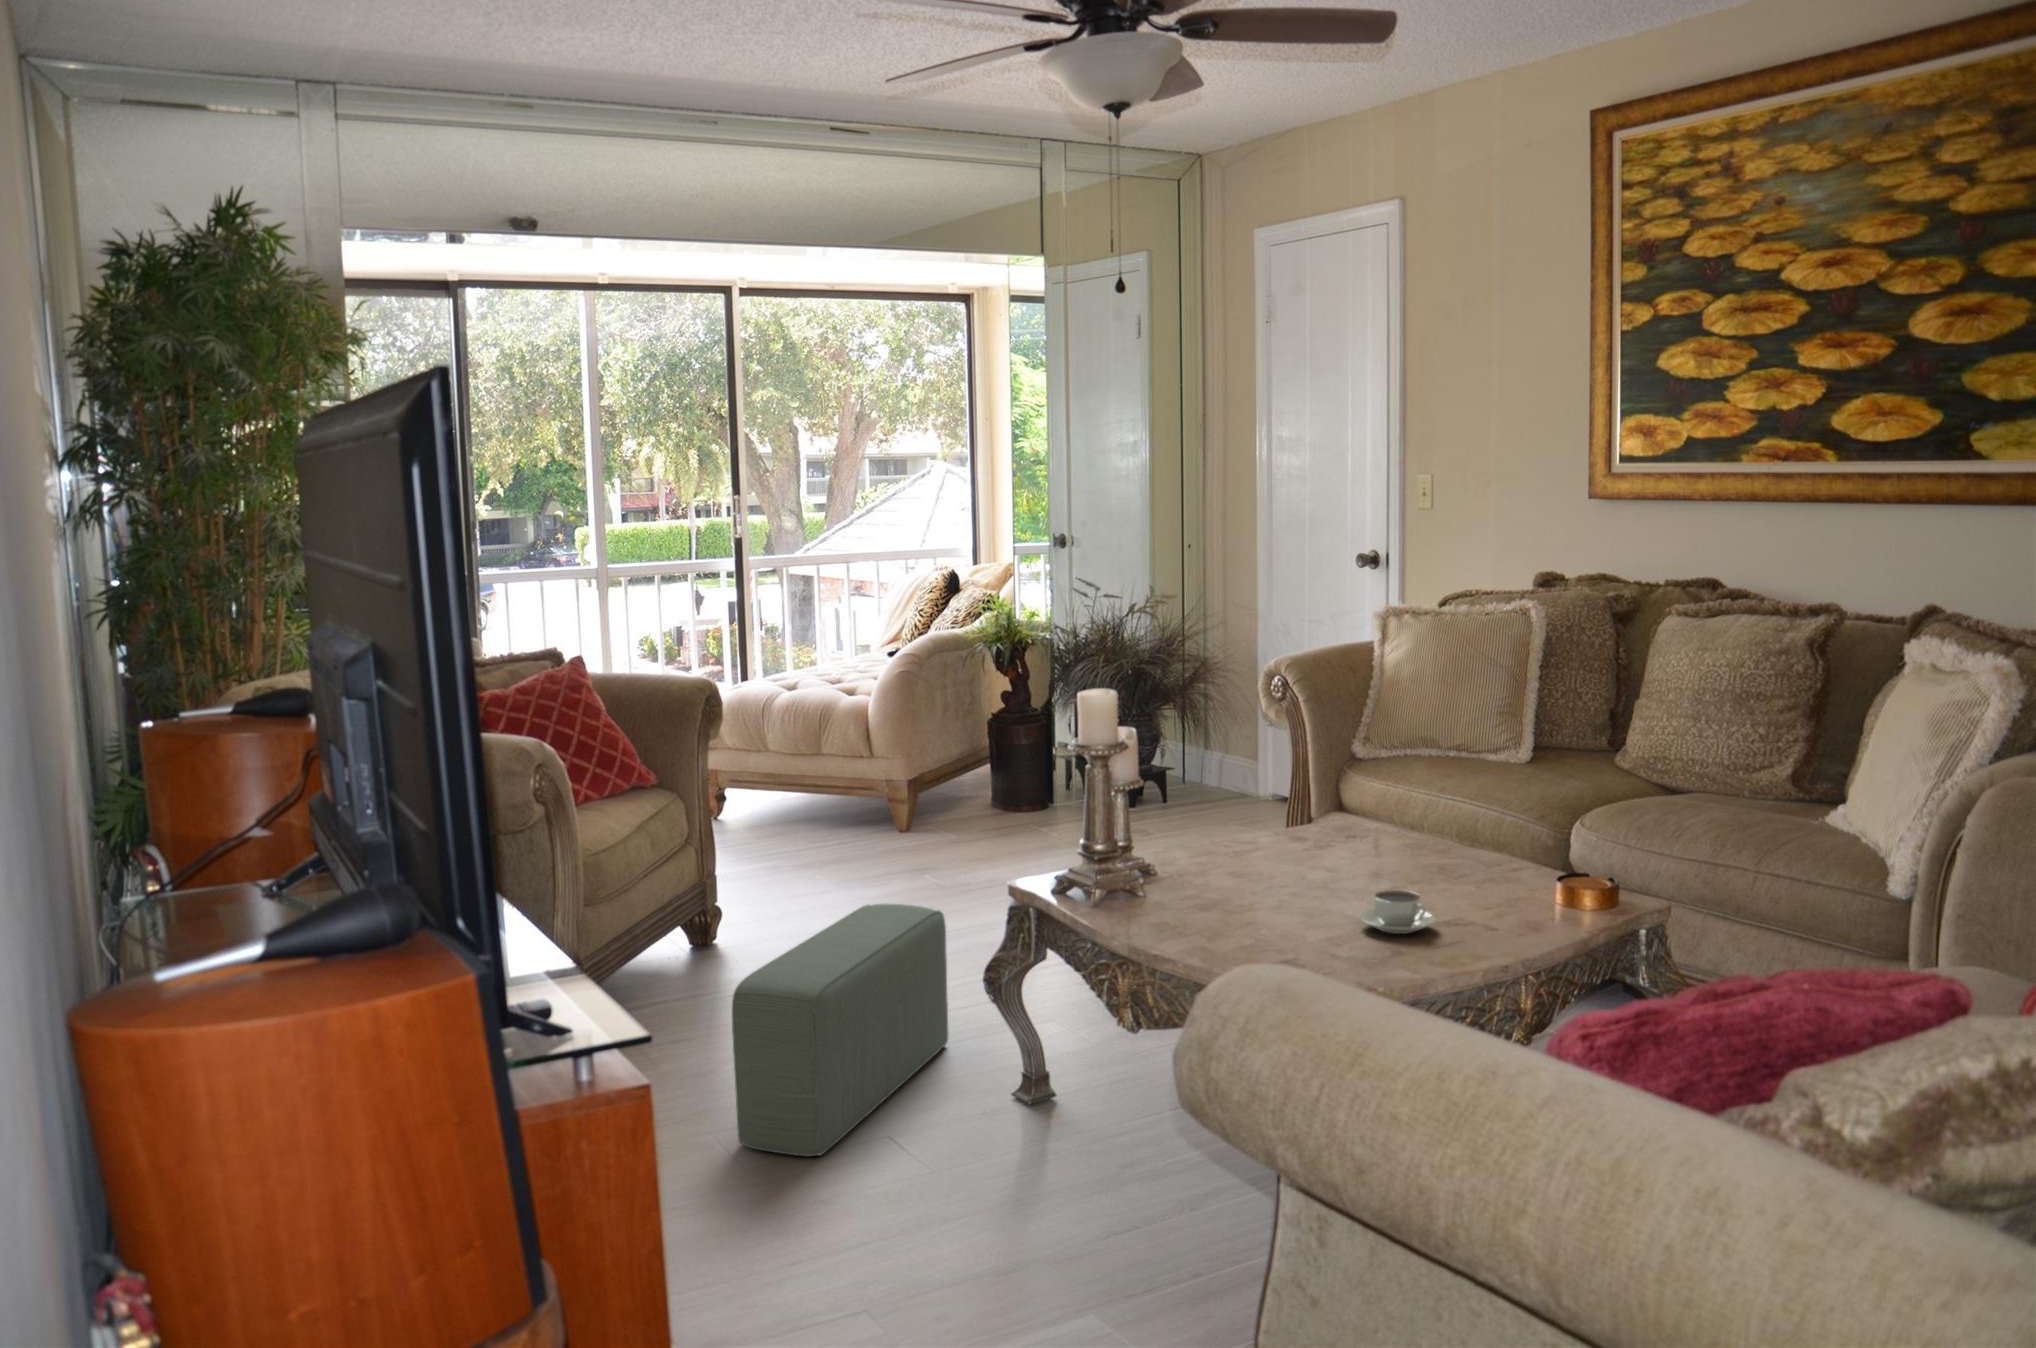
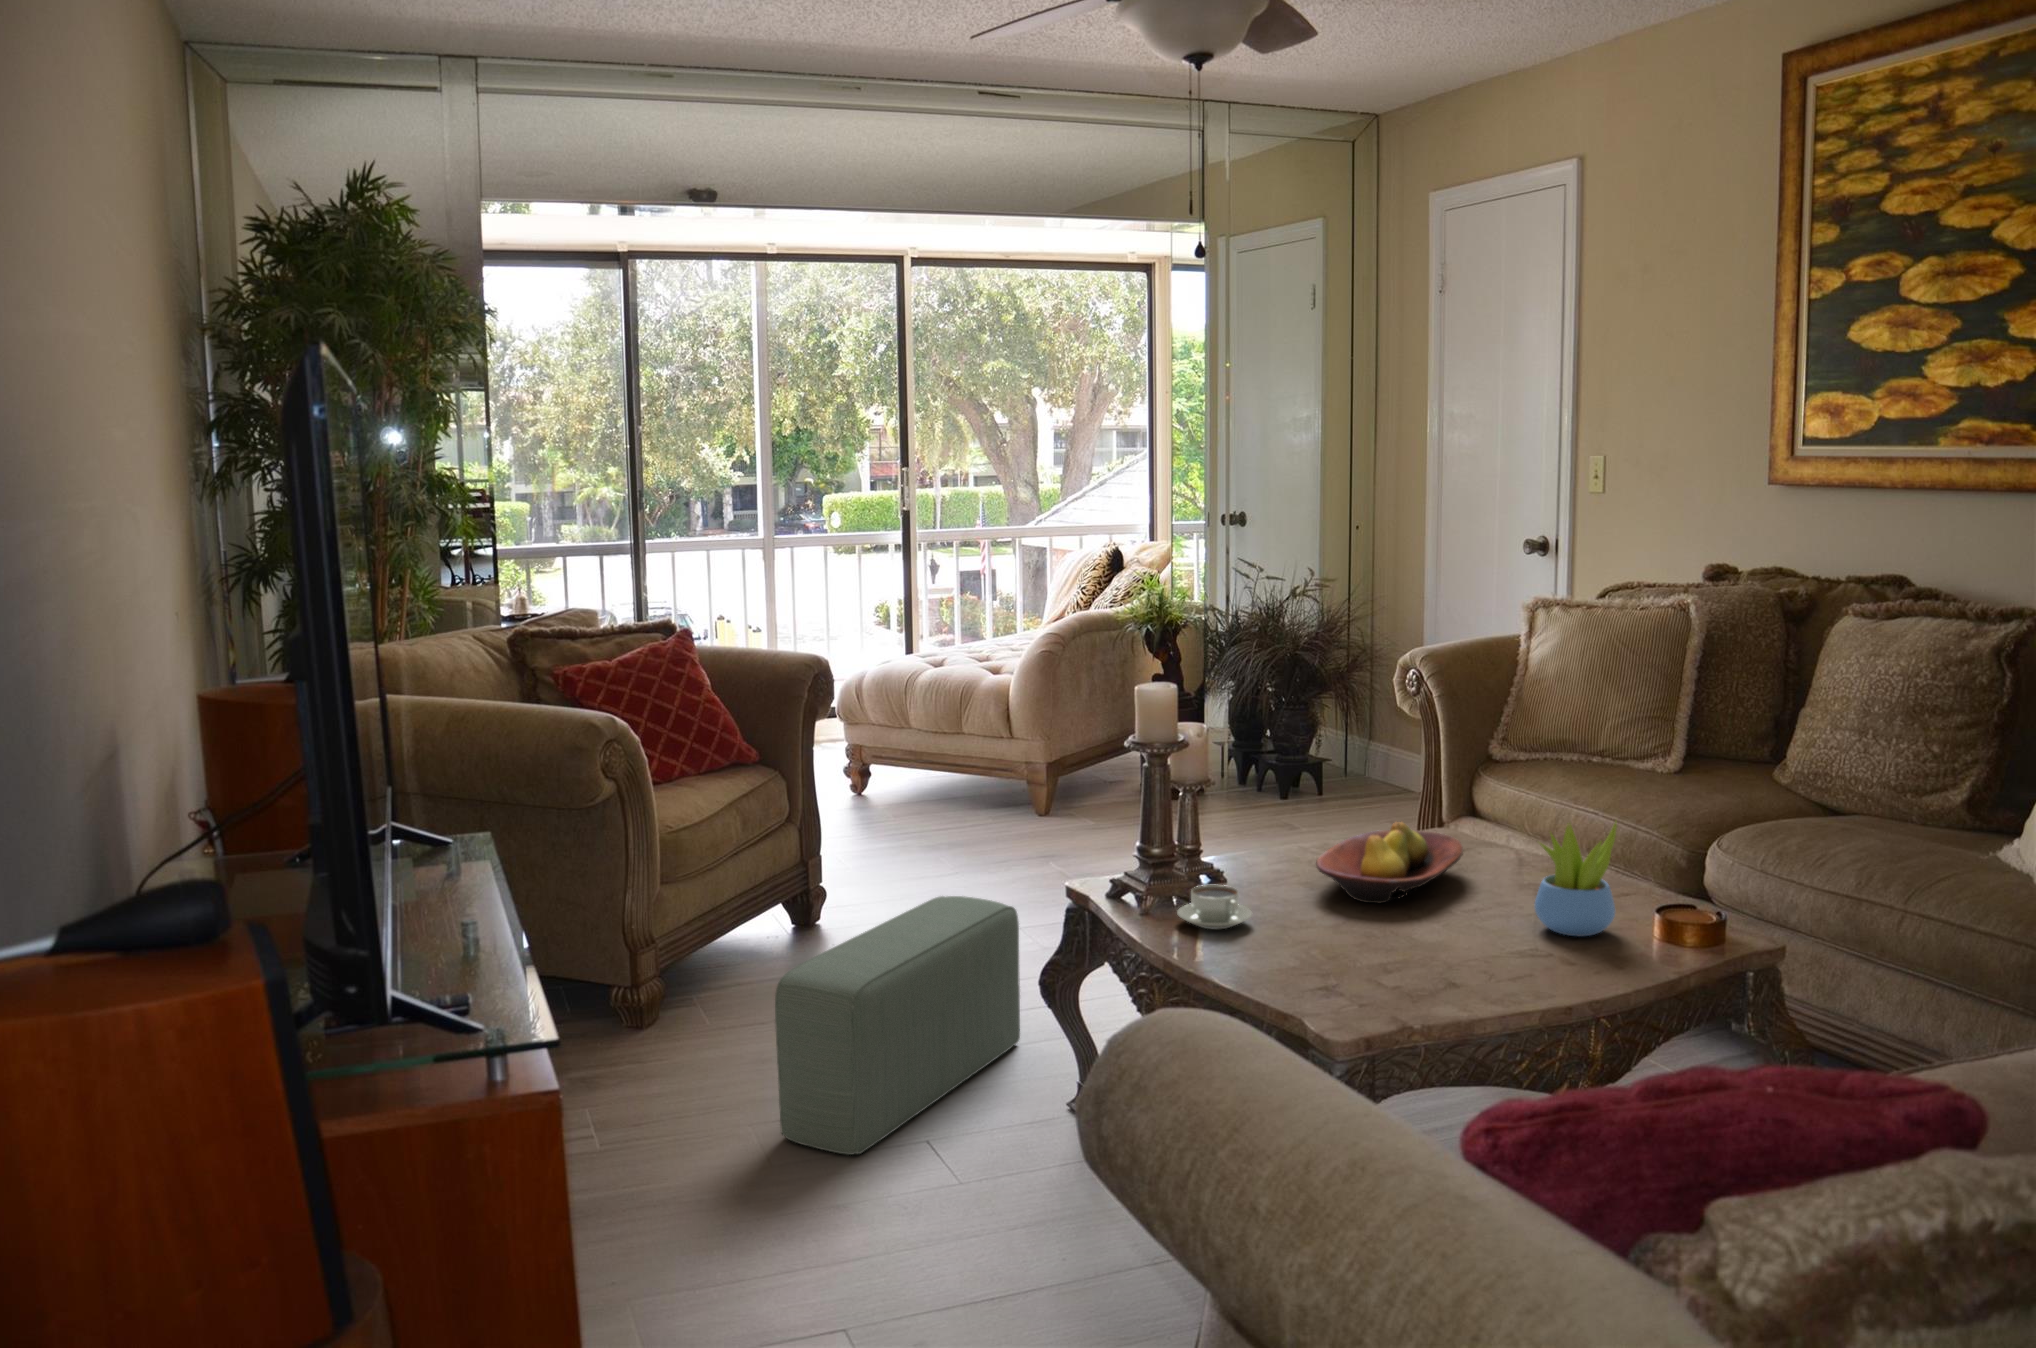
succulent plant: none [1451,797,1523,905] -> present [1534,821,1617,936]
fruit bowl: none [1244,812,1373,887] -> present [1316,822,1463,903]
coffee cup: present [1359,890,1435,934] -> present [1177,885,1252,929]

